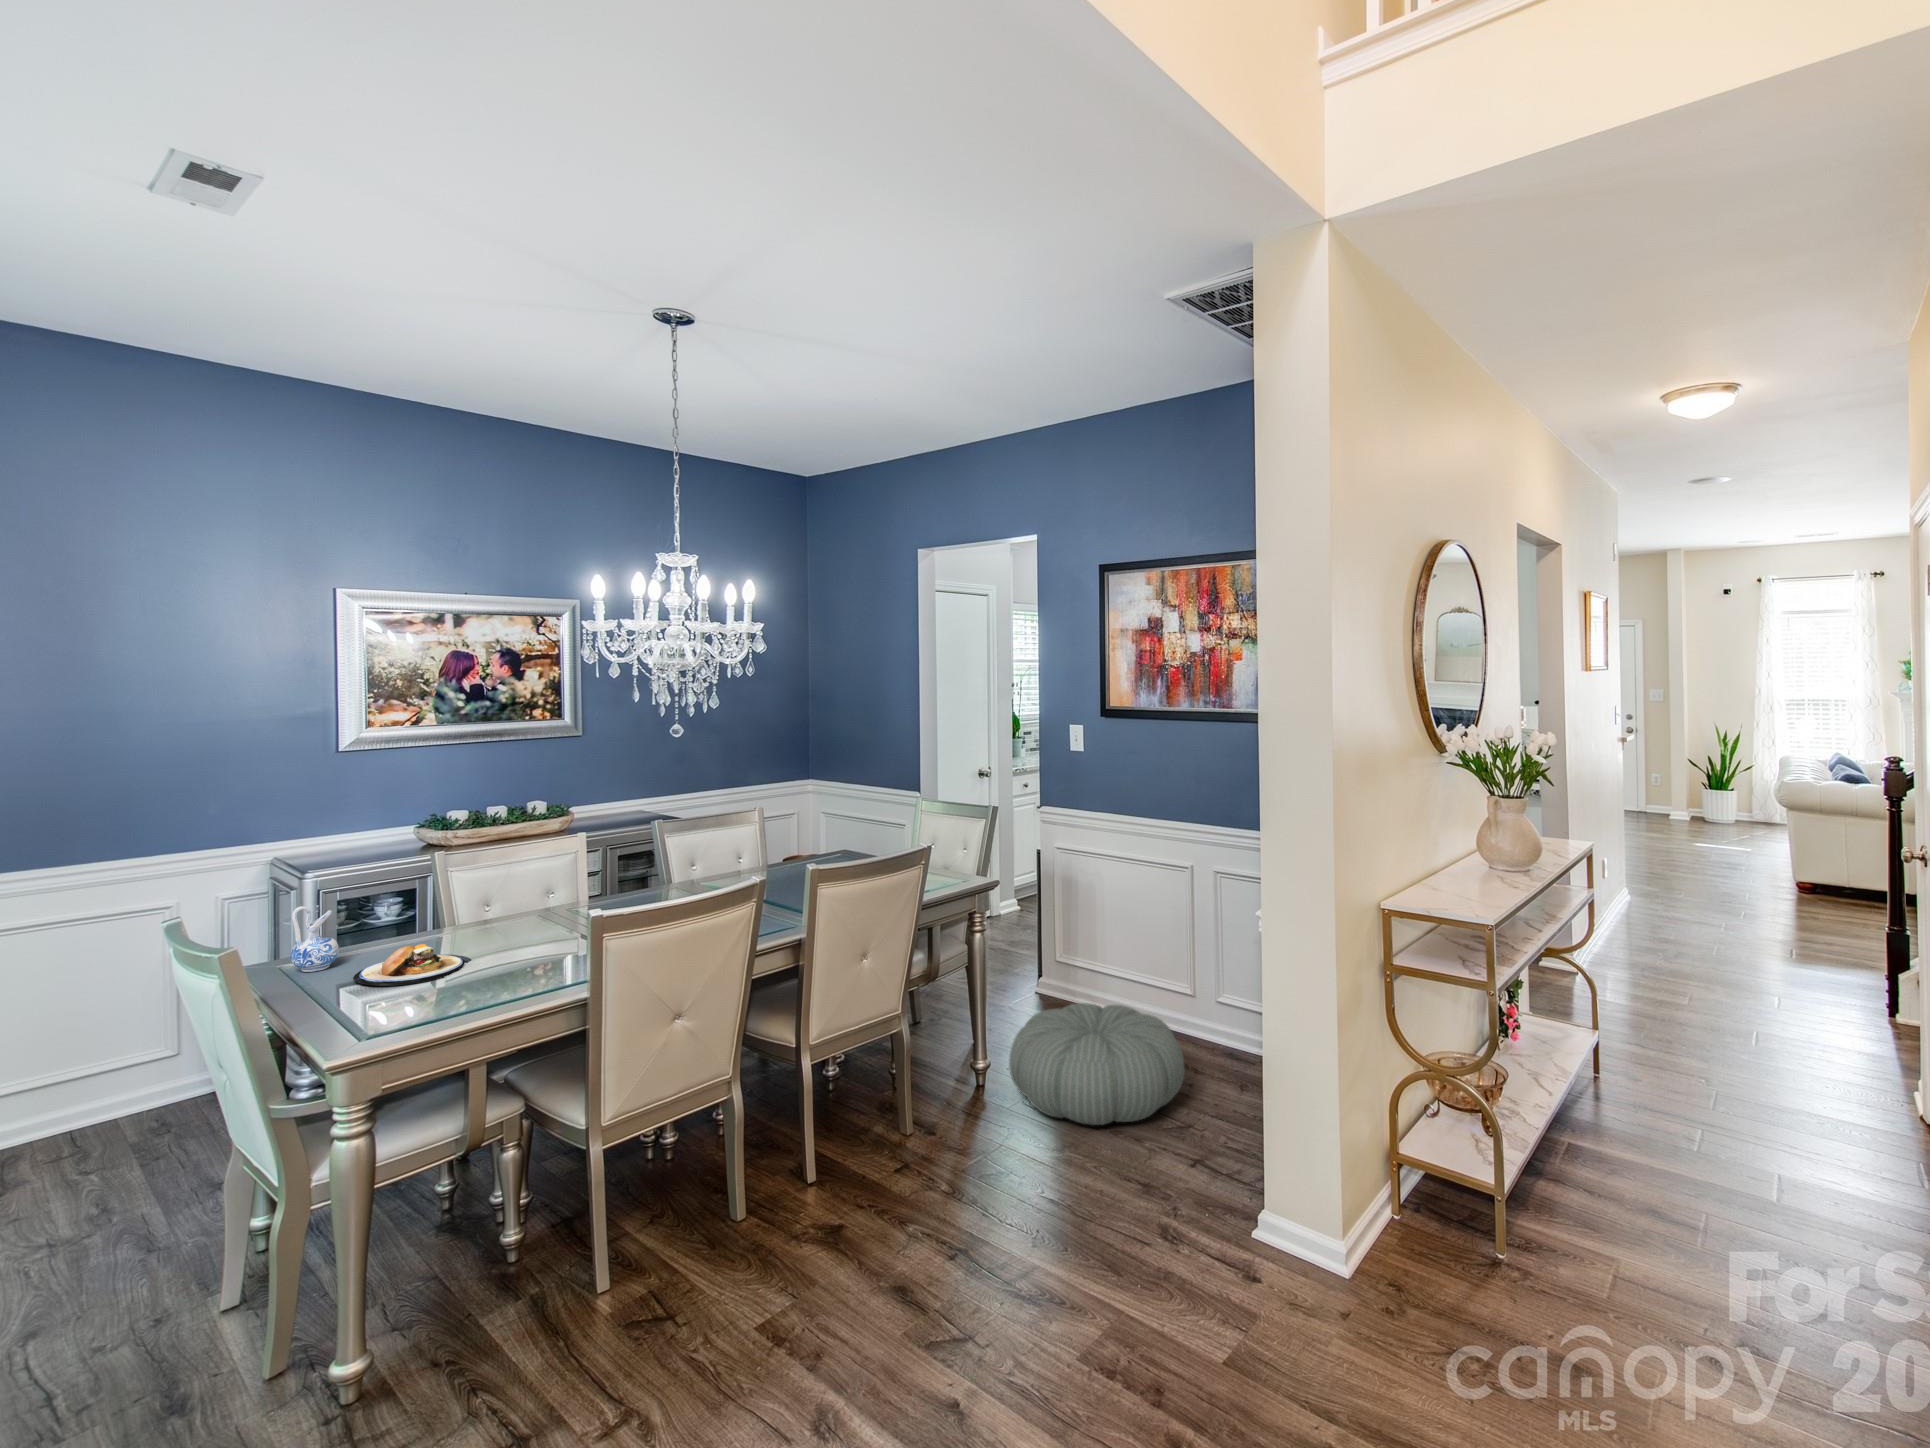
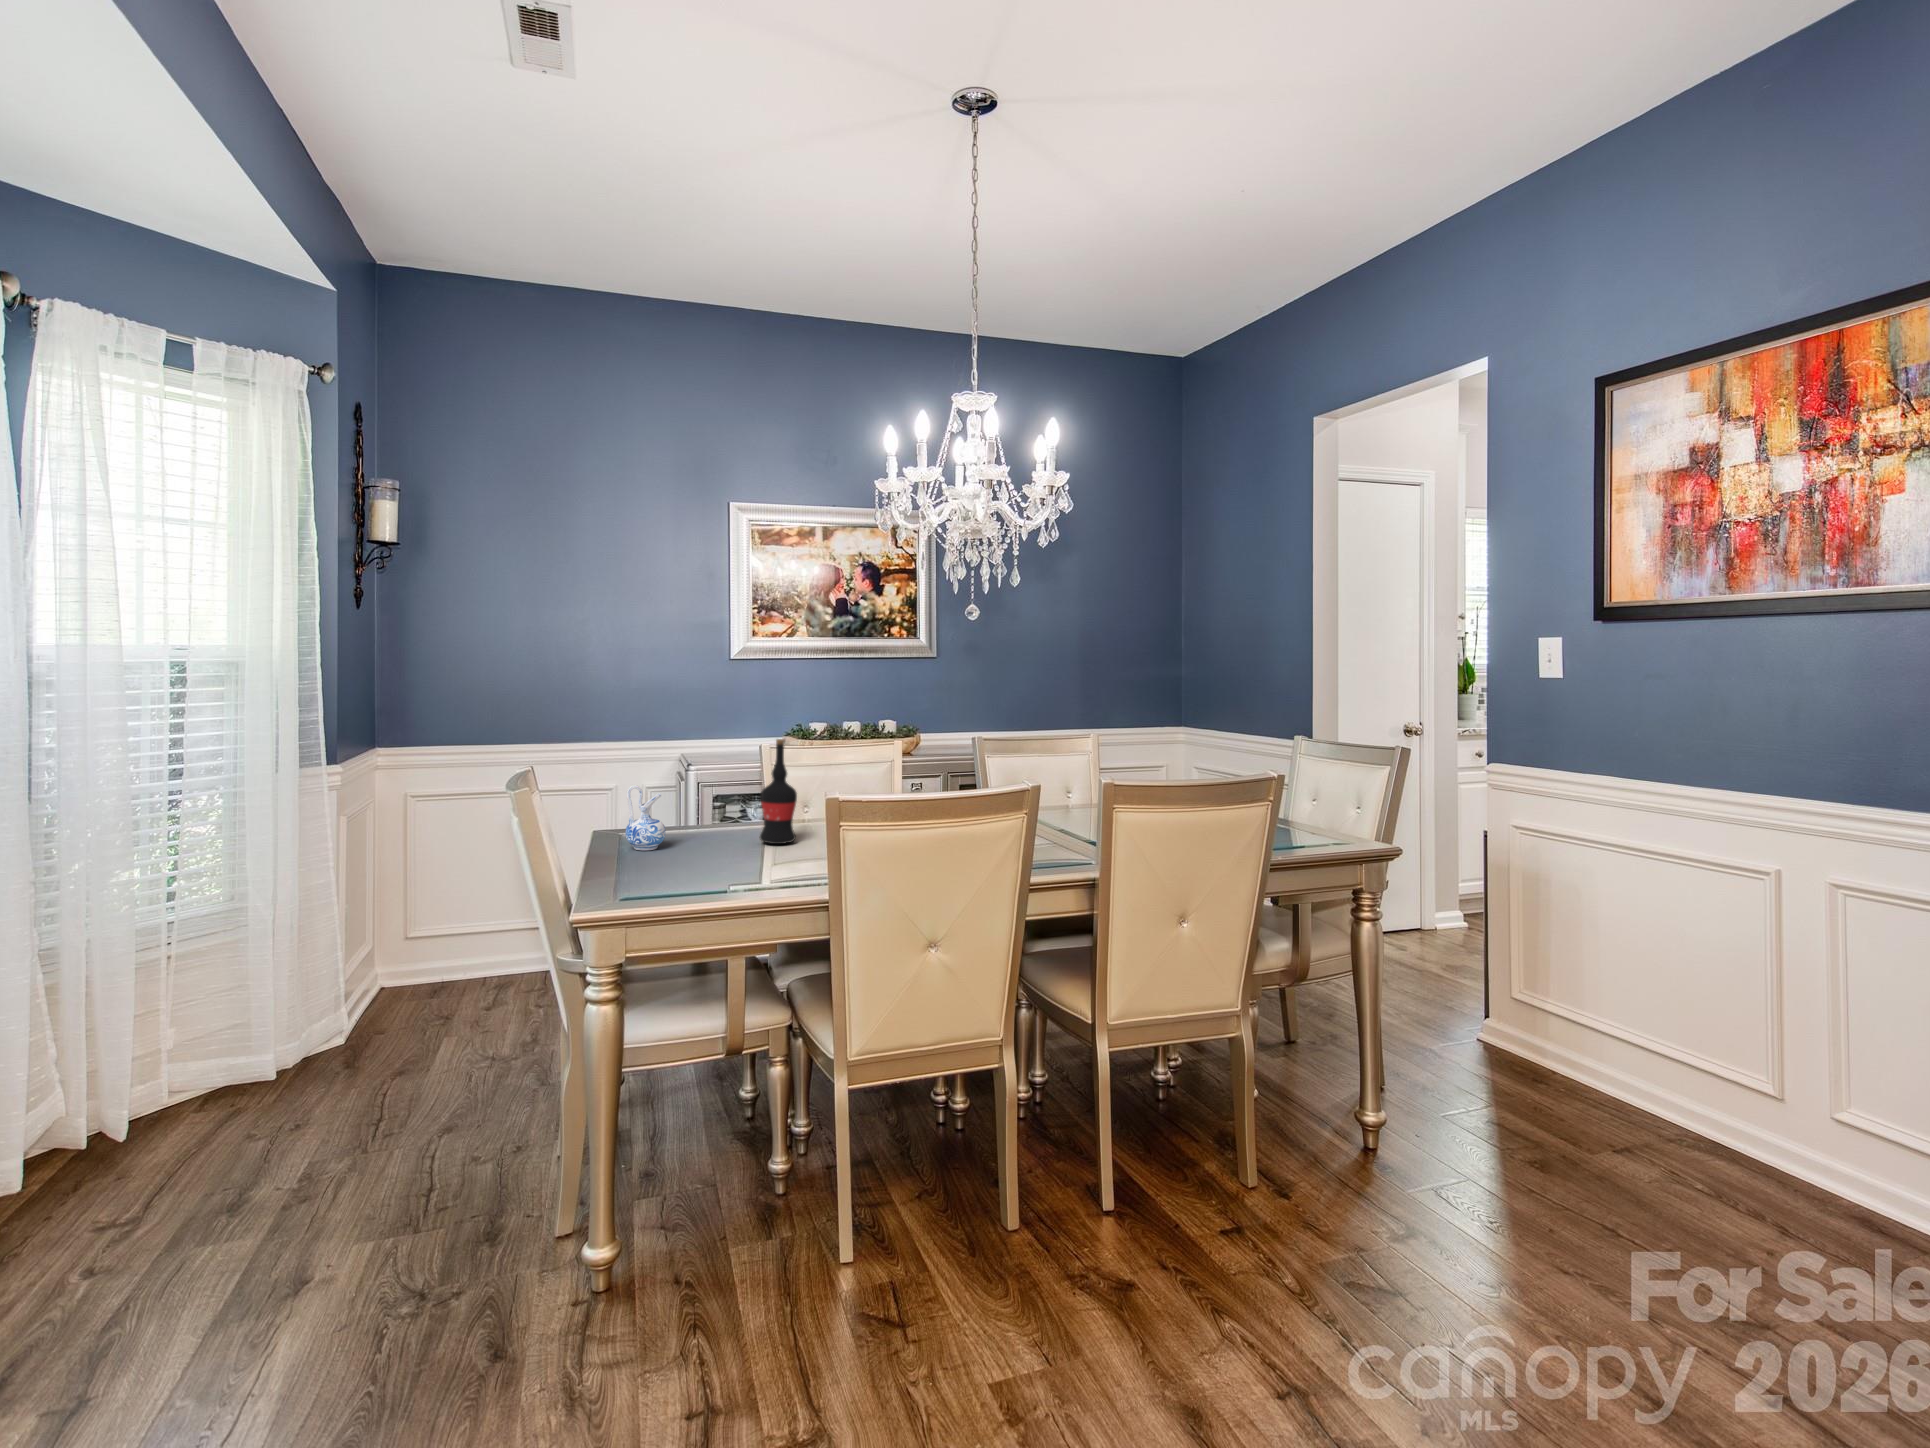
wine bottle: none [445,840,485,942] -> present [760,739,797,844]
plate: present [353,944,471,986] -> none [662,837,770,876]
pouf: present [1009,1003,1185,1125] -> none [1408,1065,1723,1273]

